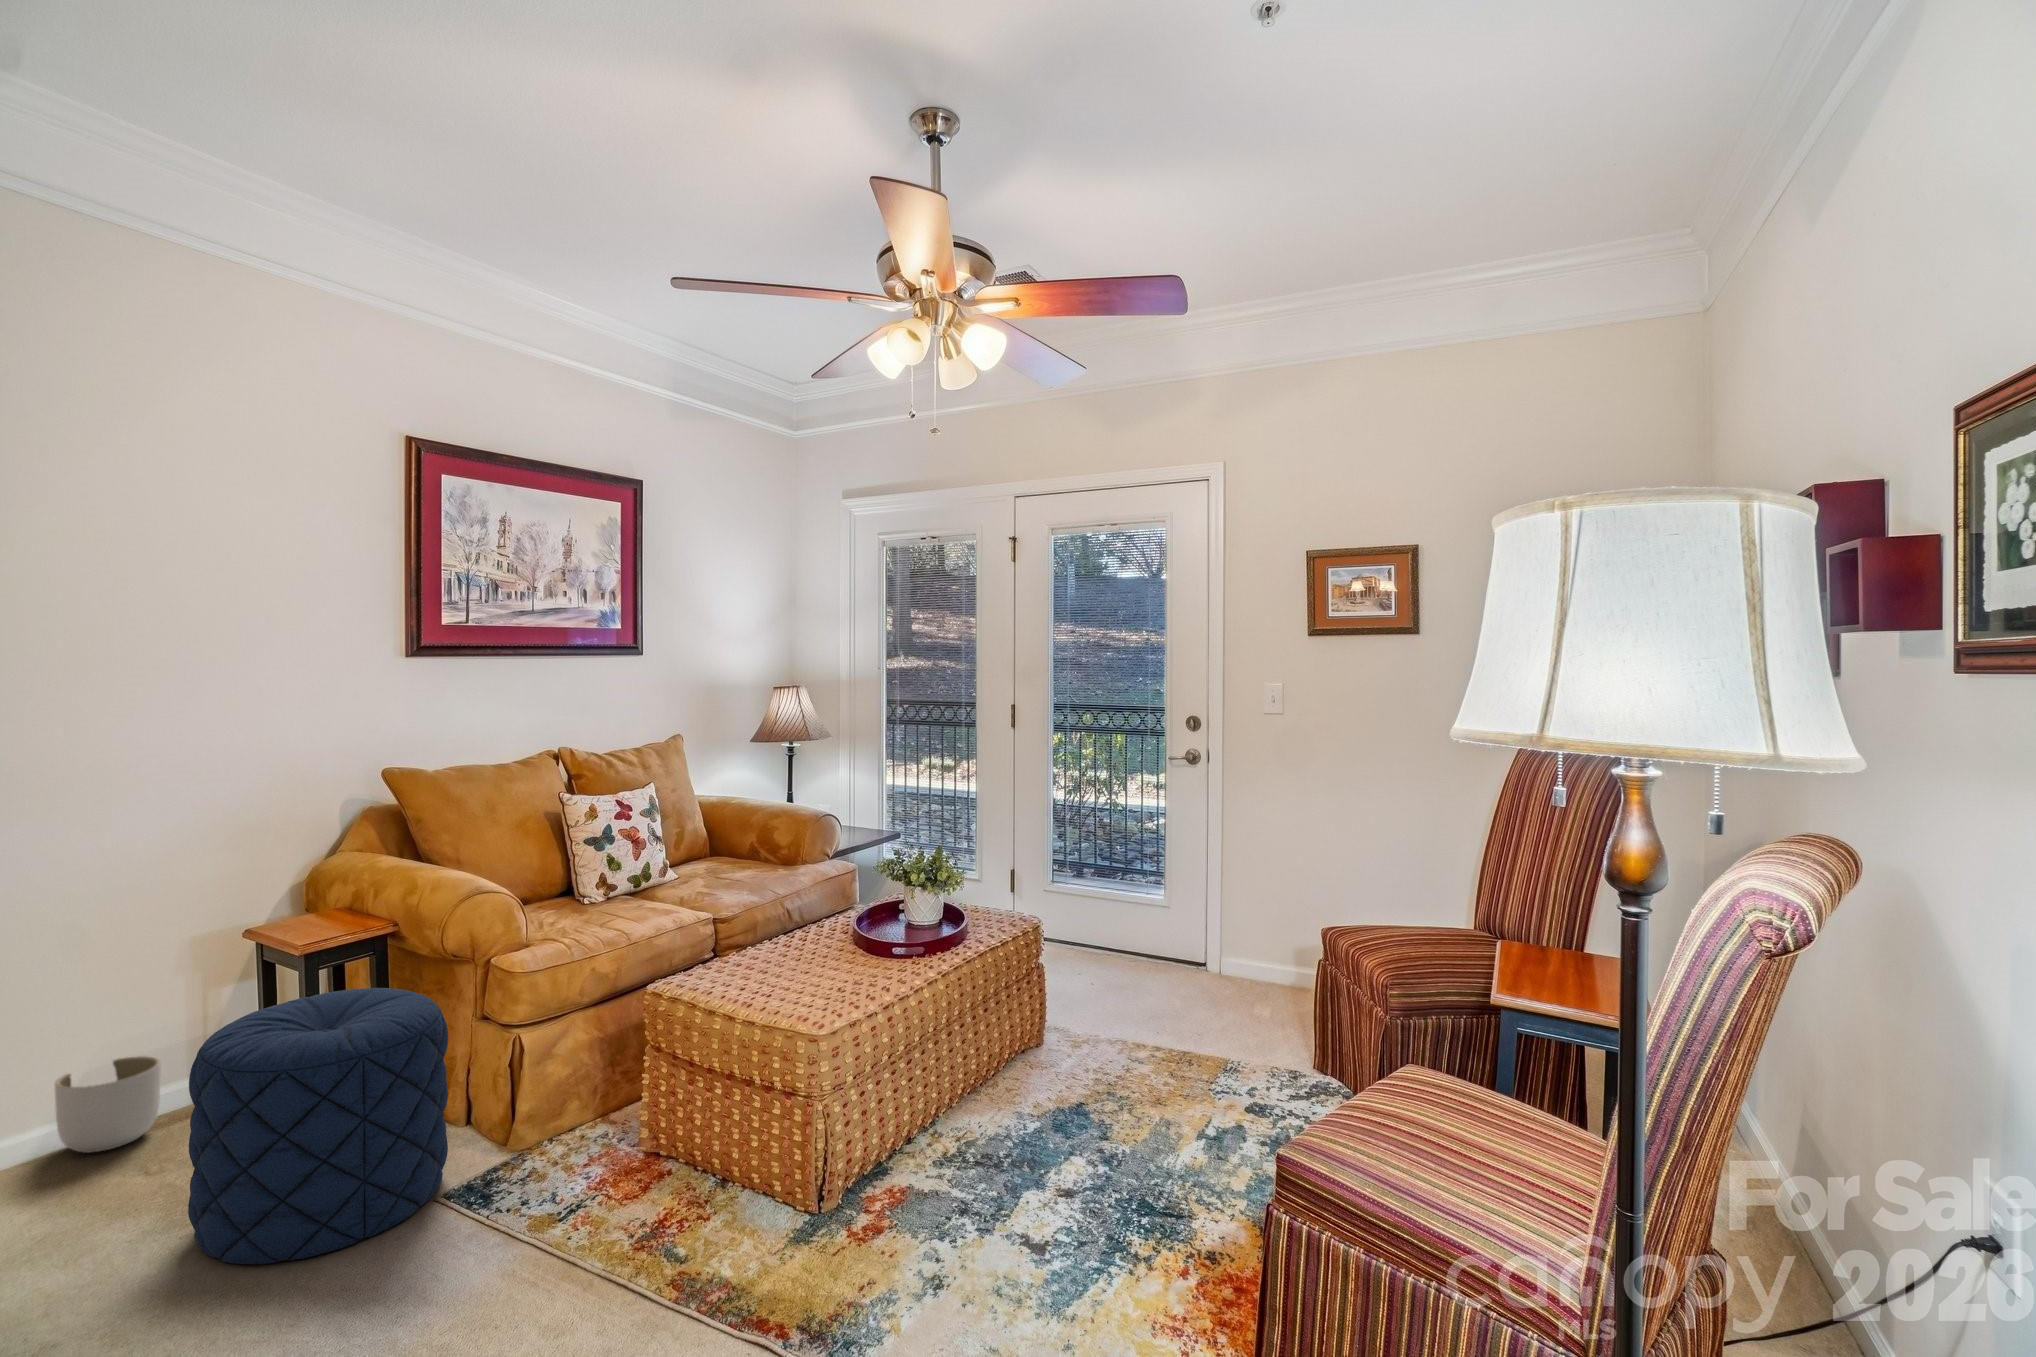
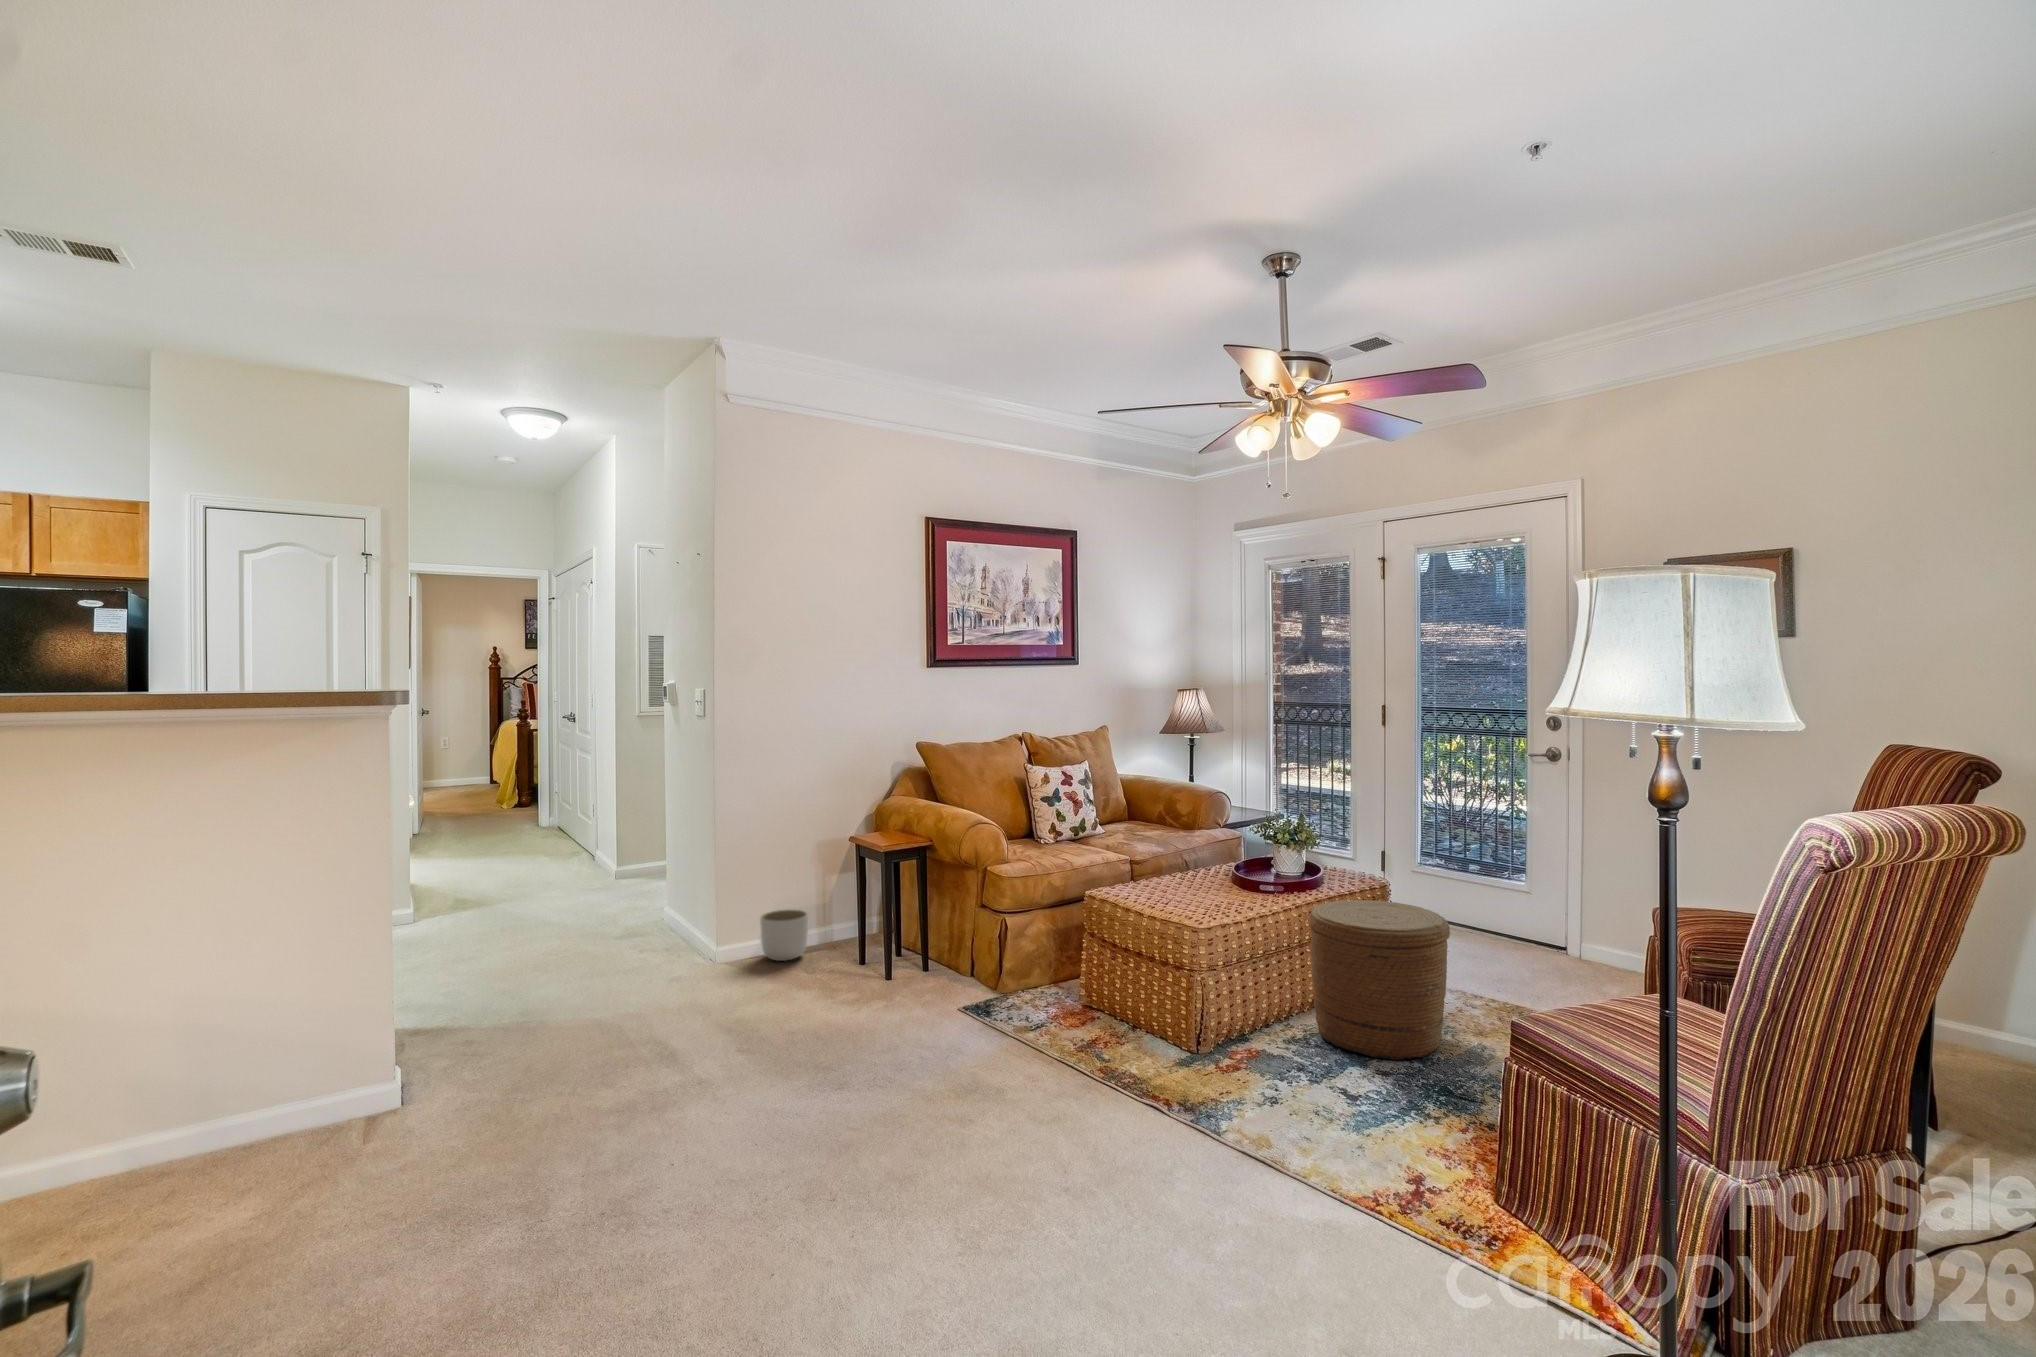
woven basket: none [963,955,1134,1170] -> present [1308,900,1450,1060]
pouf: present [188,988,448,1264] -> none [835,876,965,1025]

